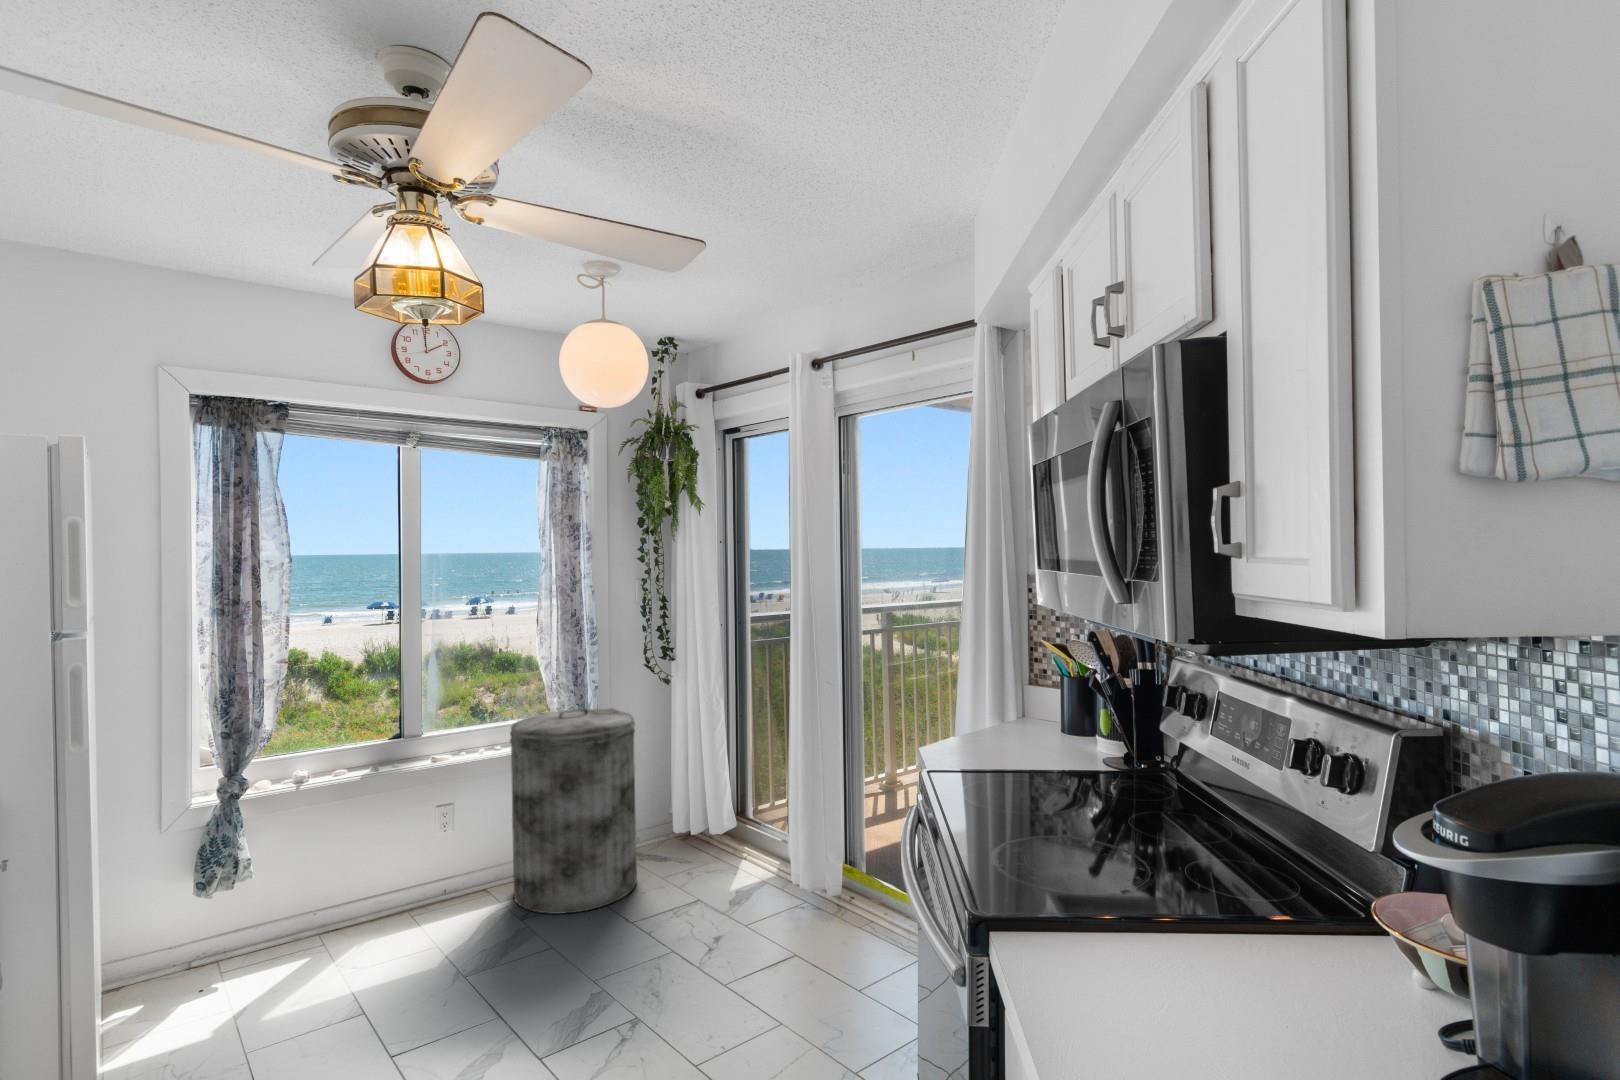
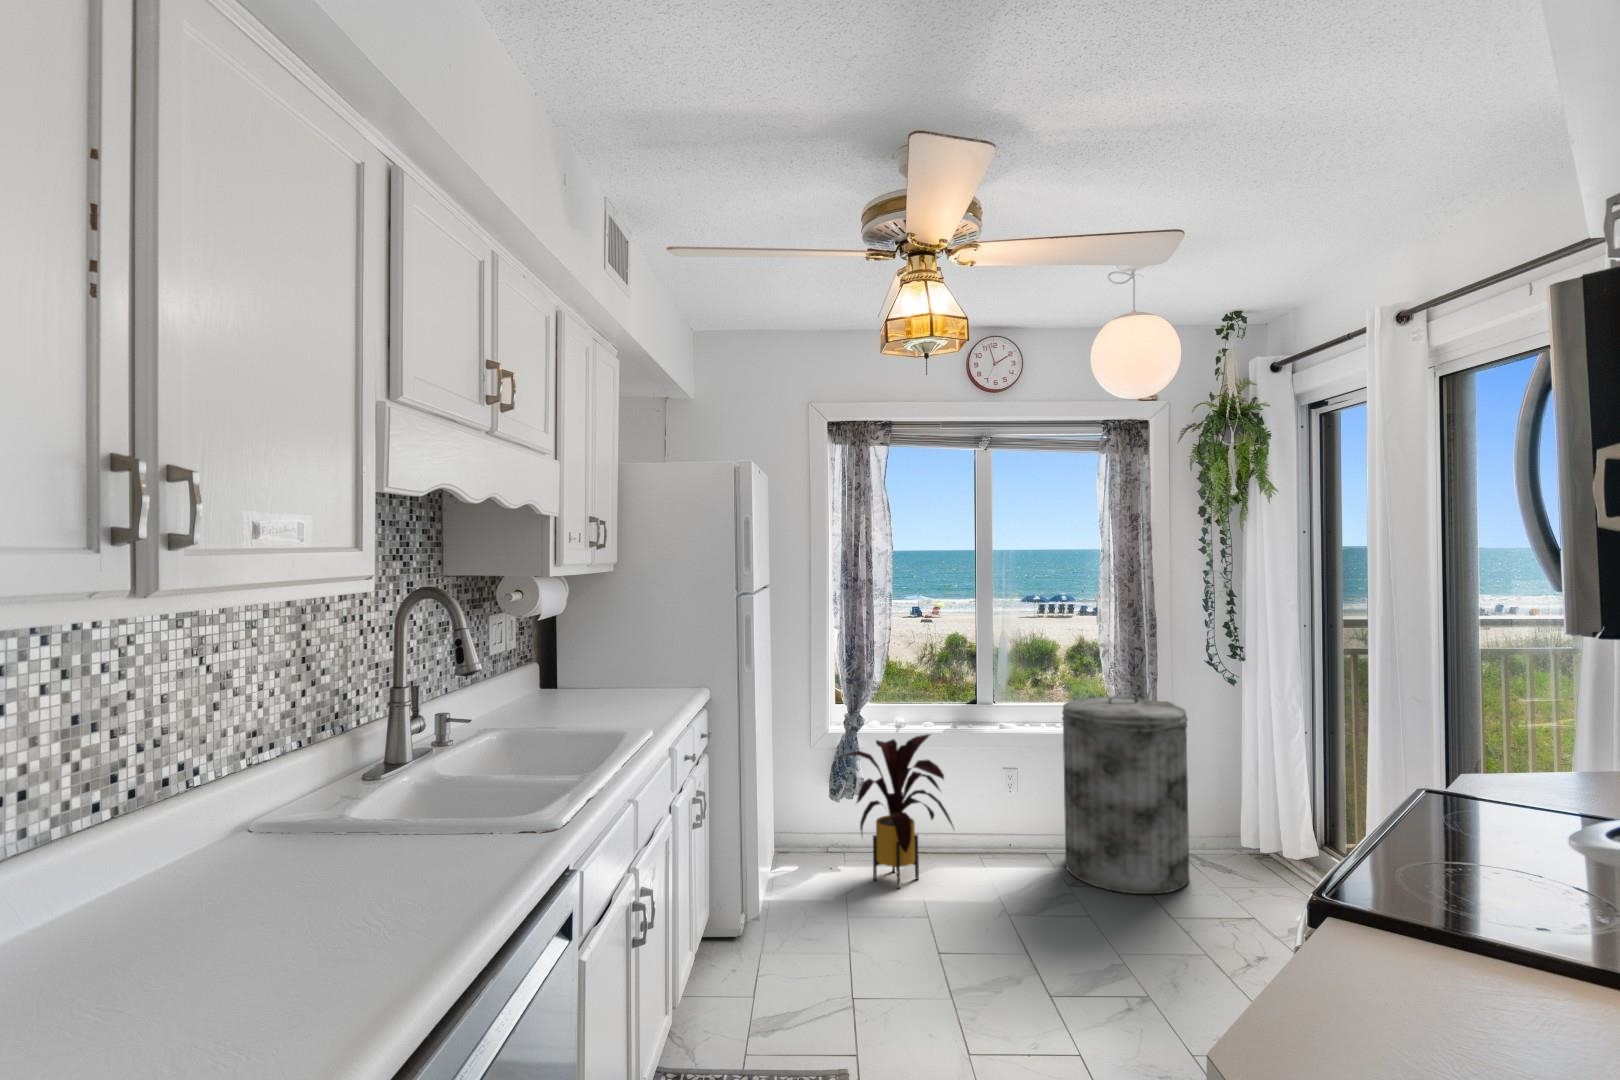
house plant: none [209,786,394,992] -> present [839,734,954,888]

